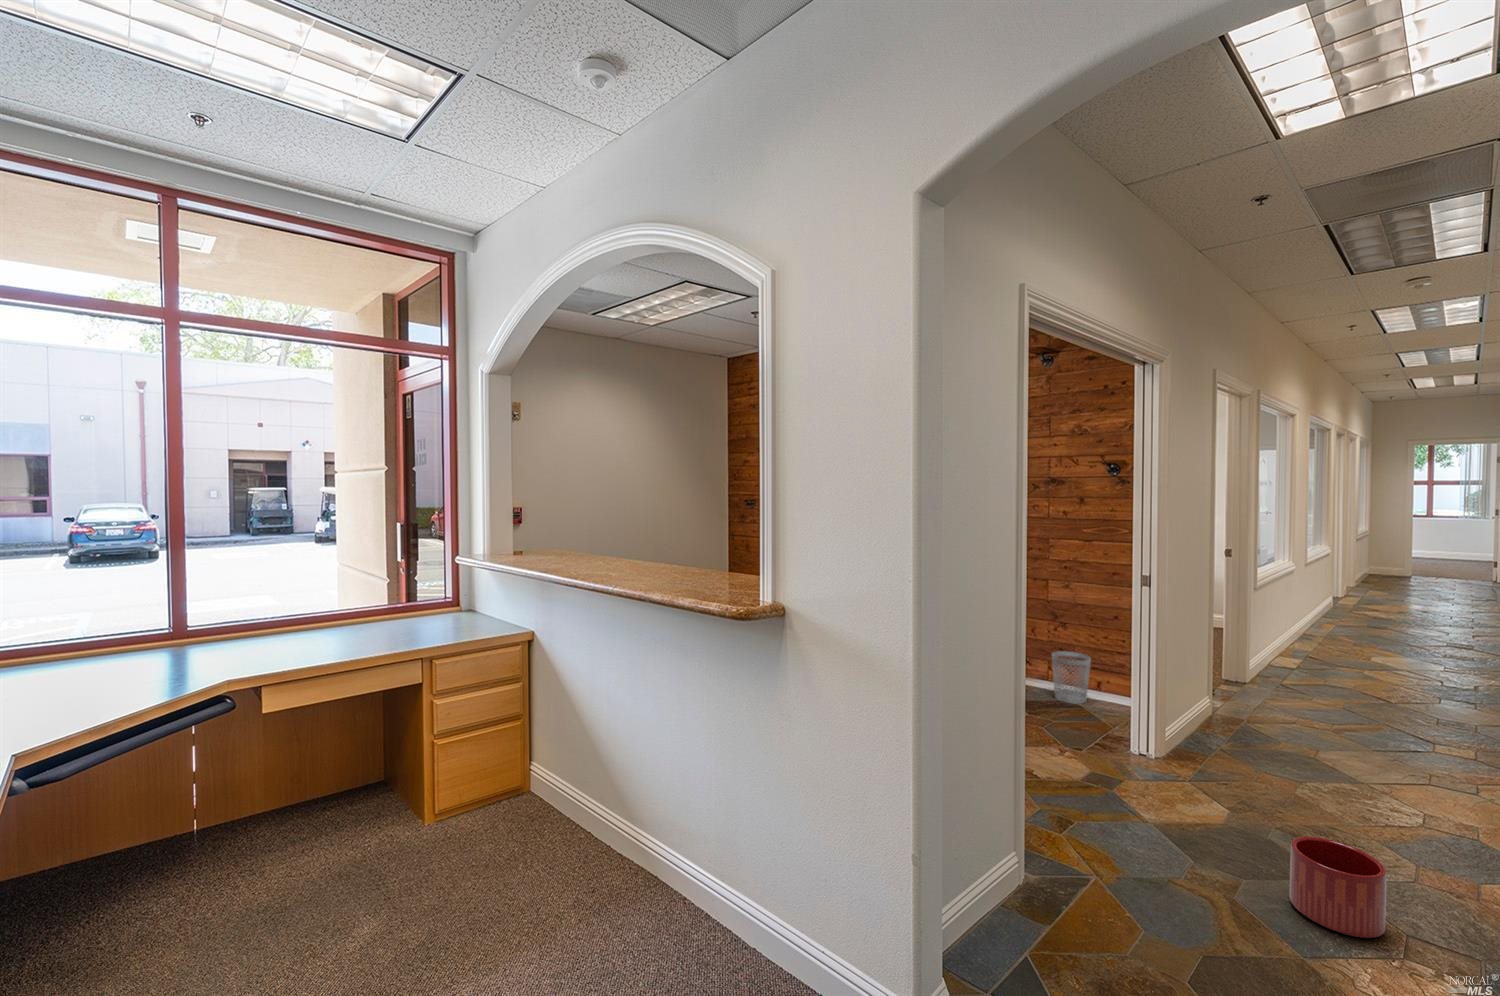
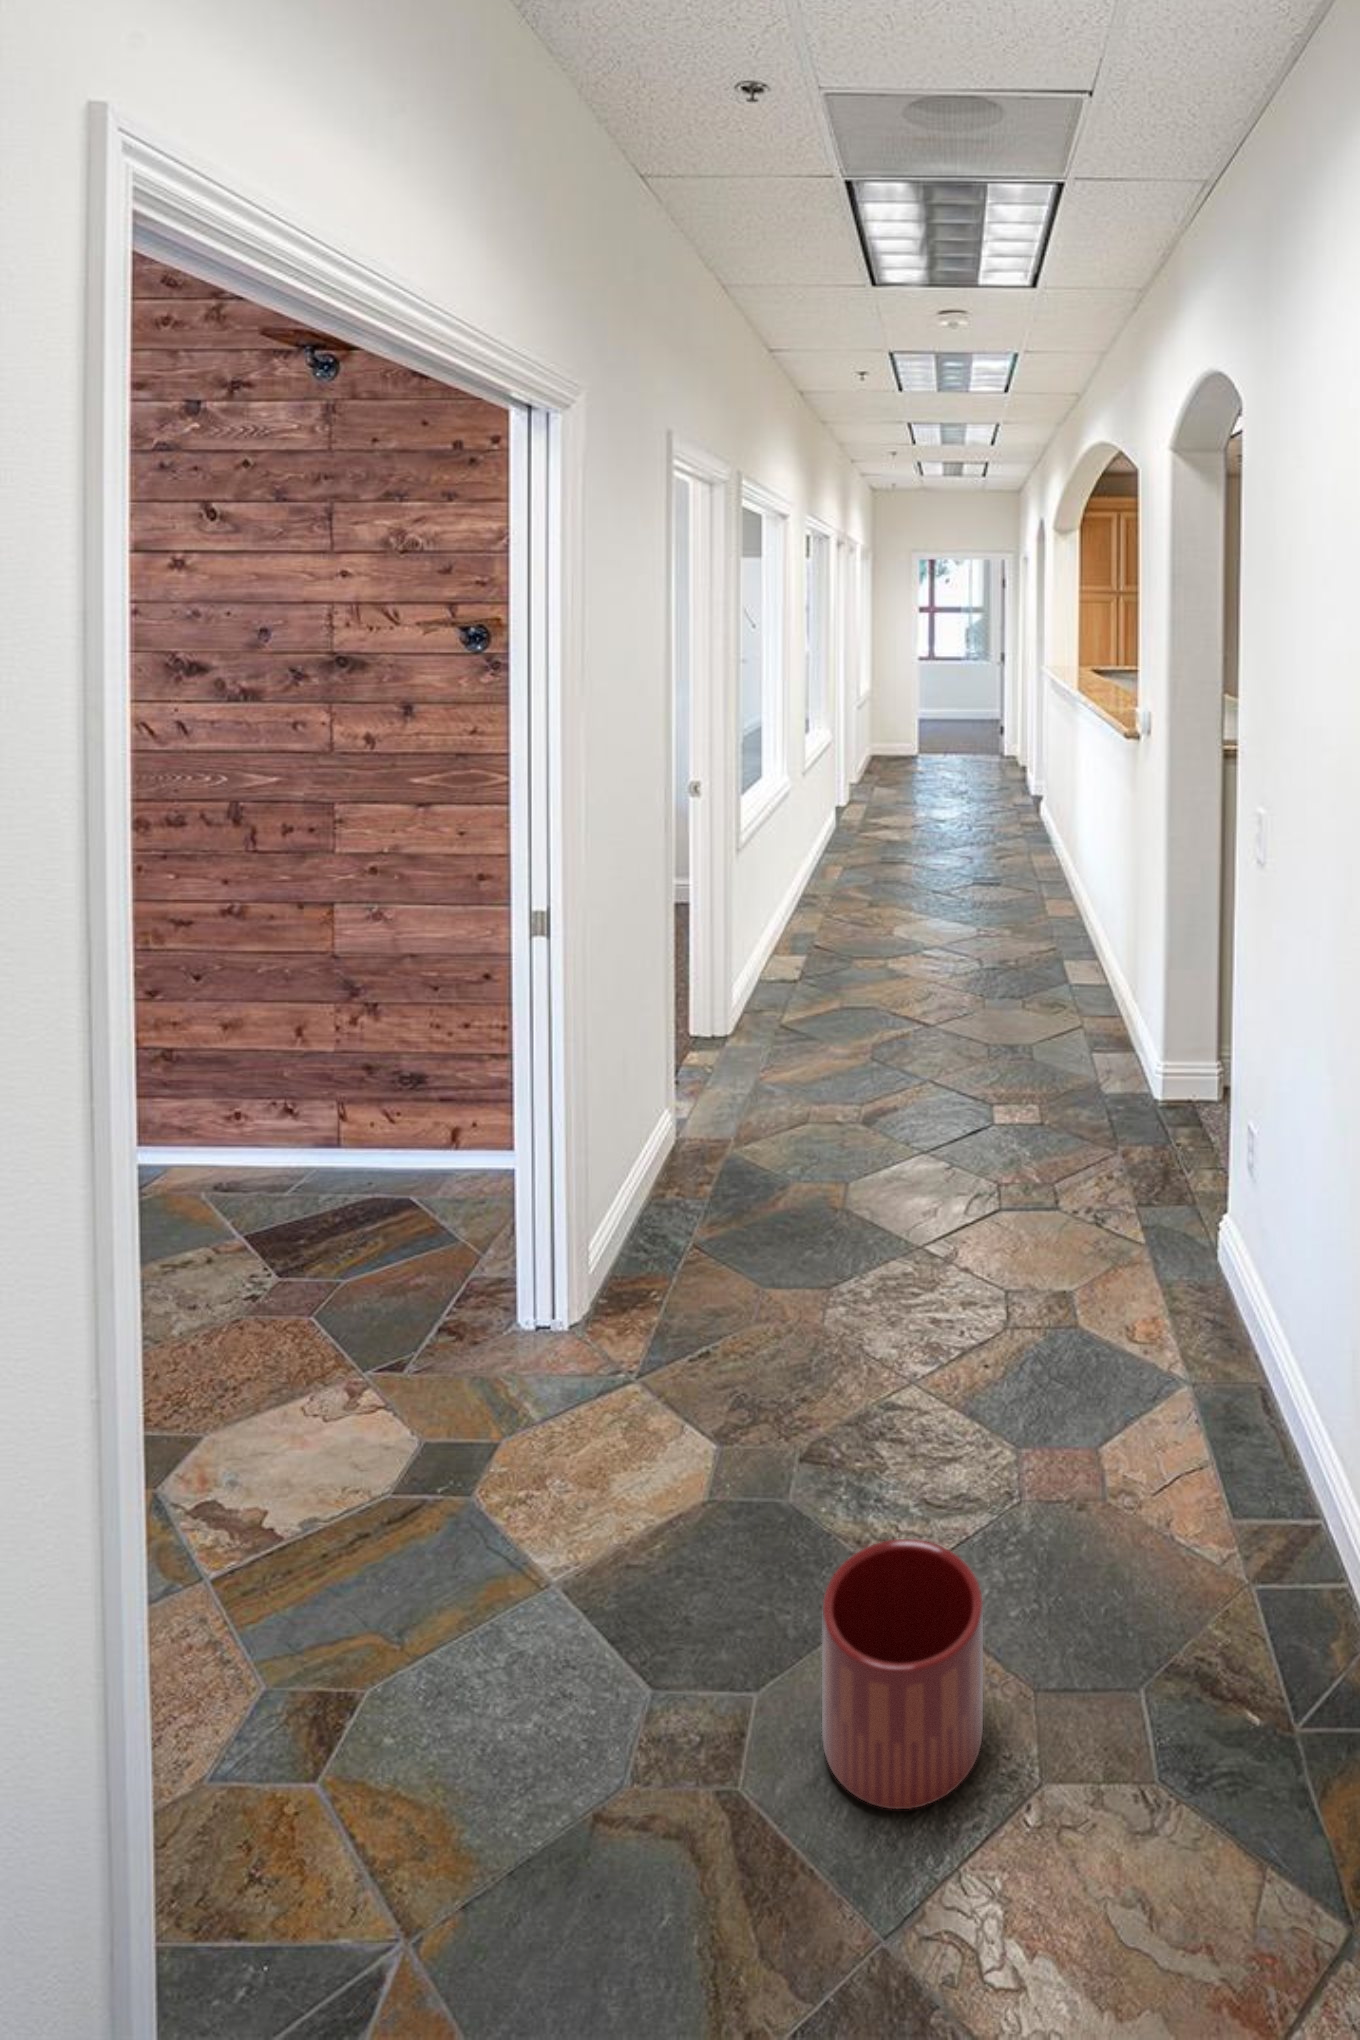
wastebasket: present [1052,651,1091,704] -> none [342,1073,436,1211]

